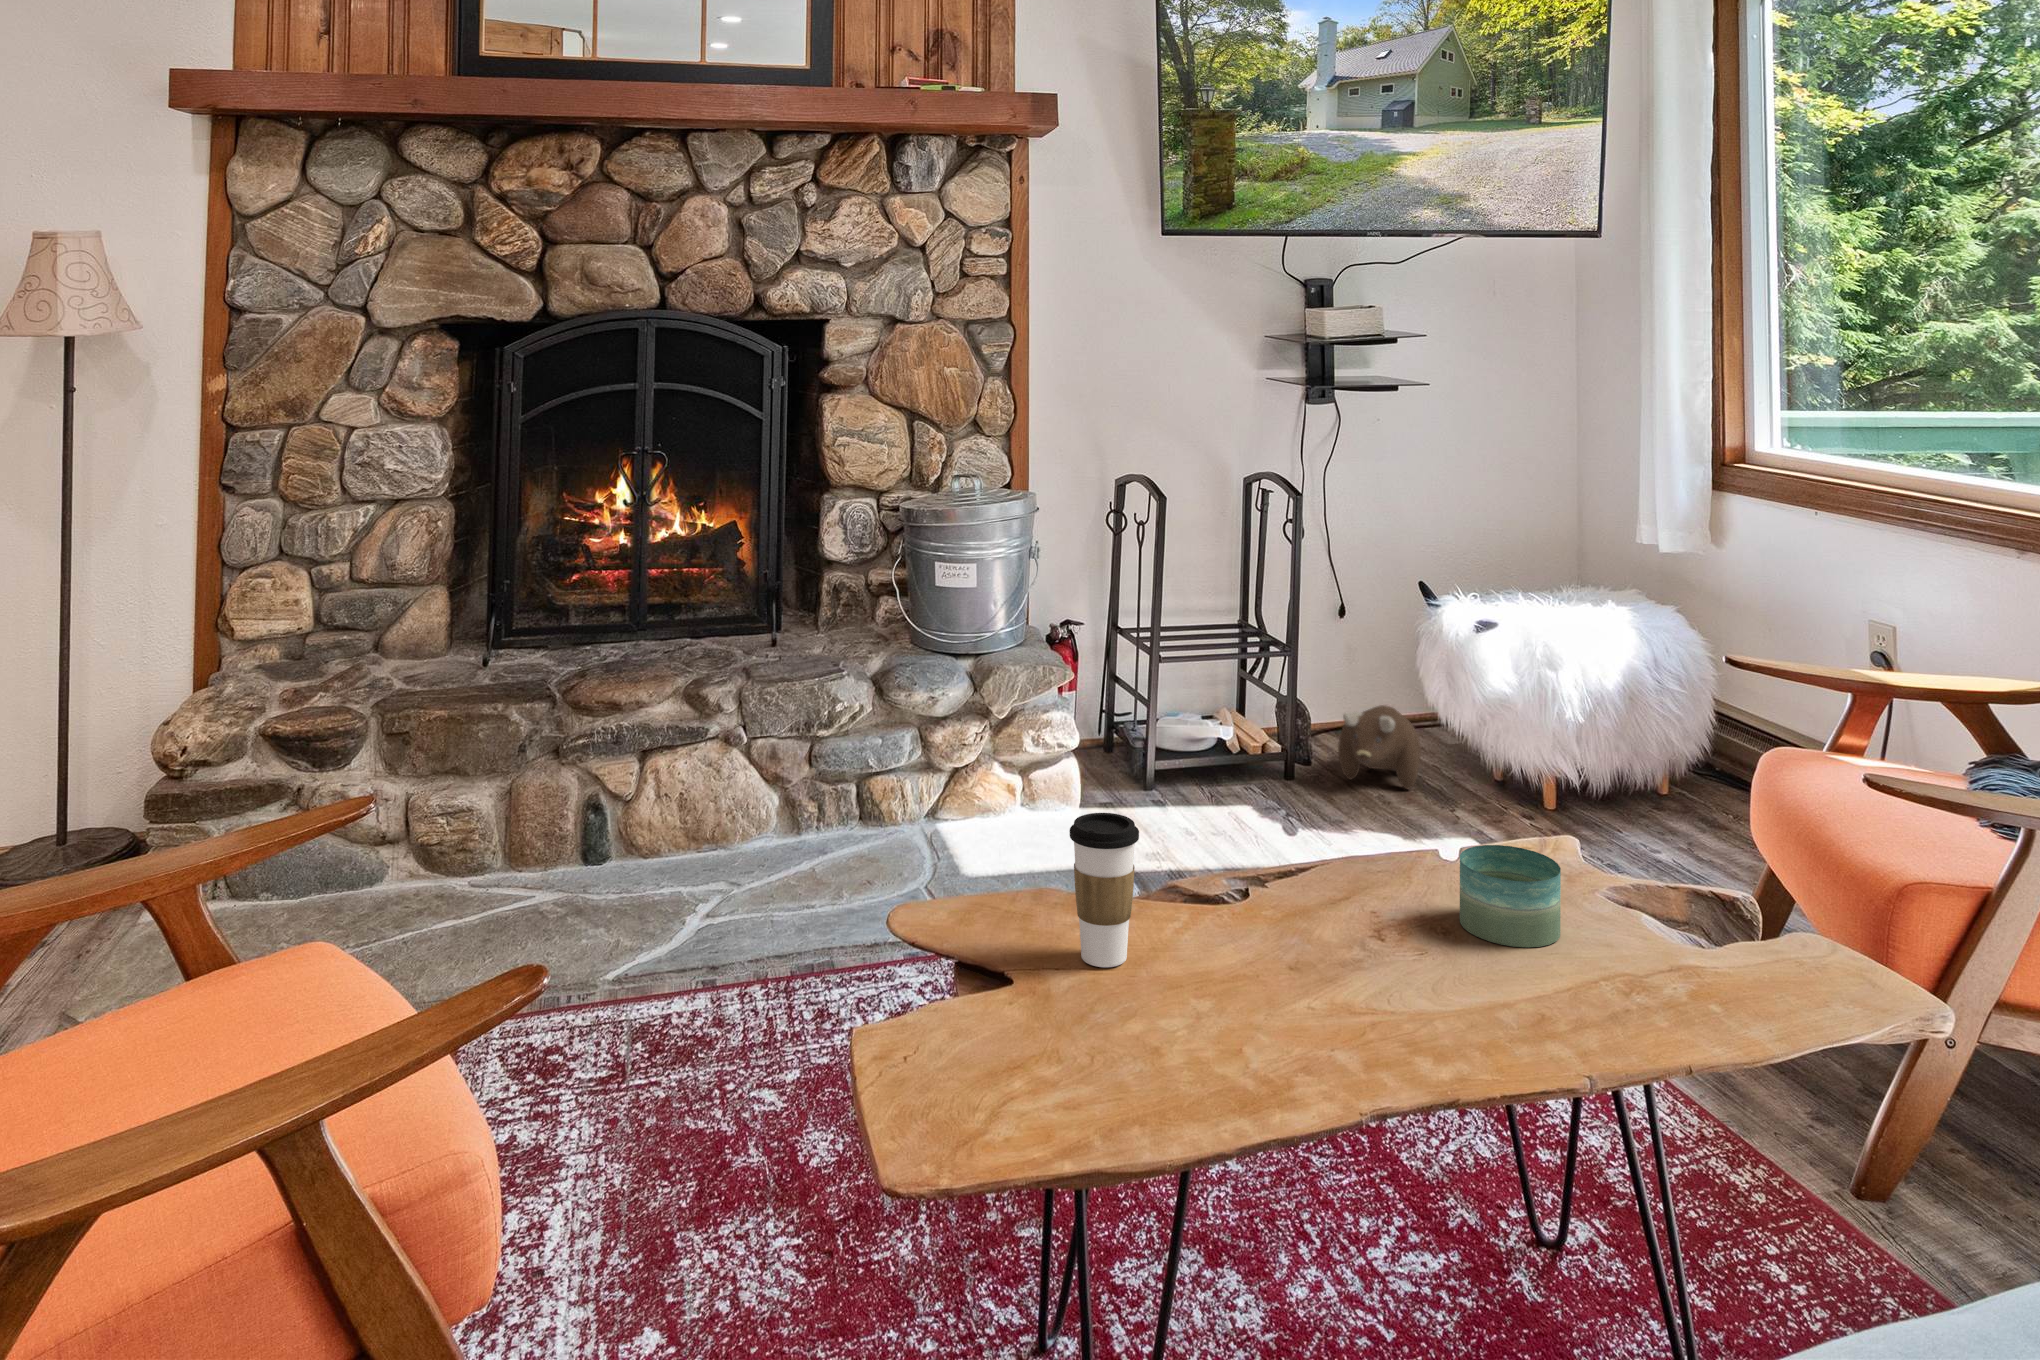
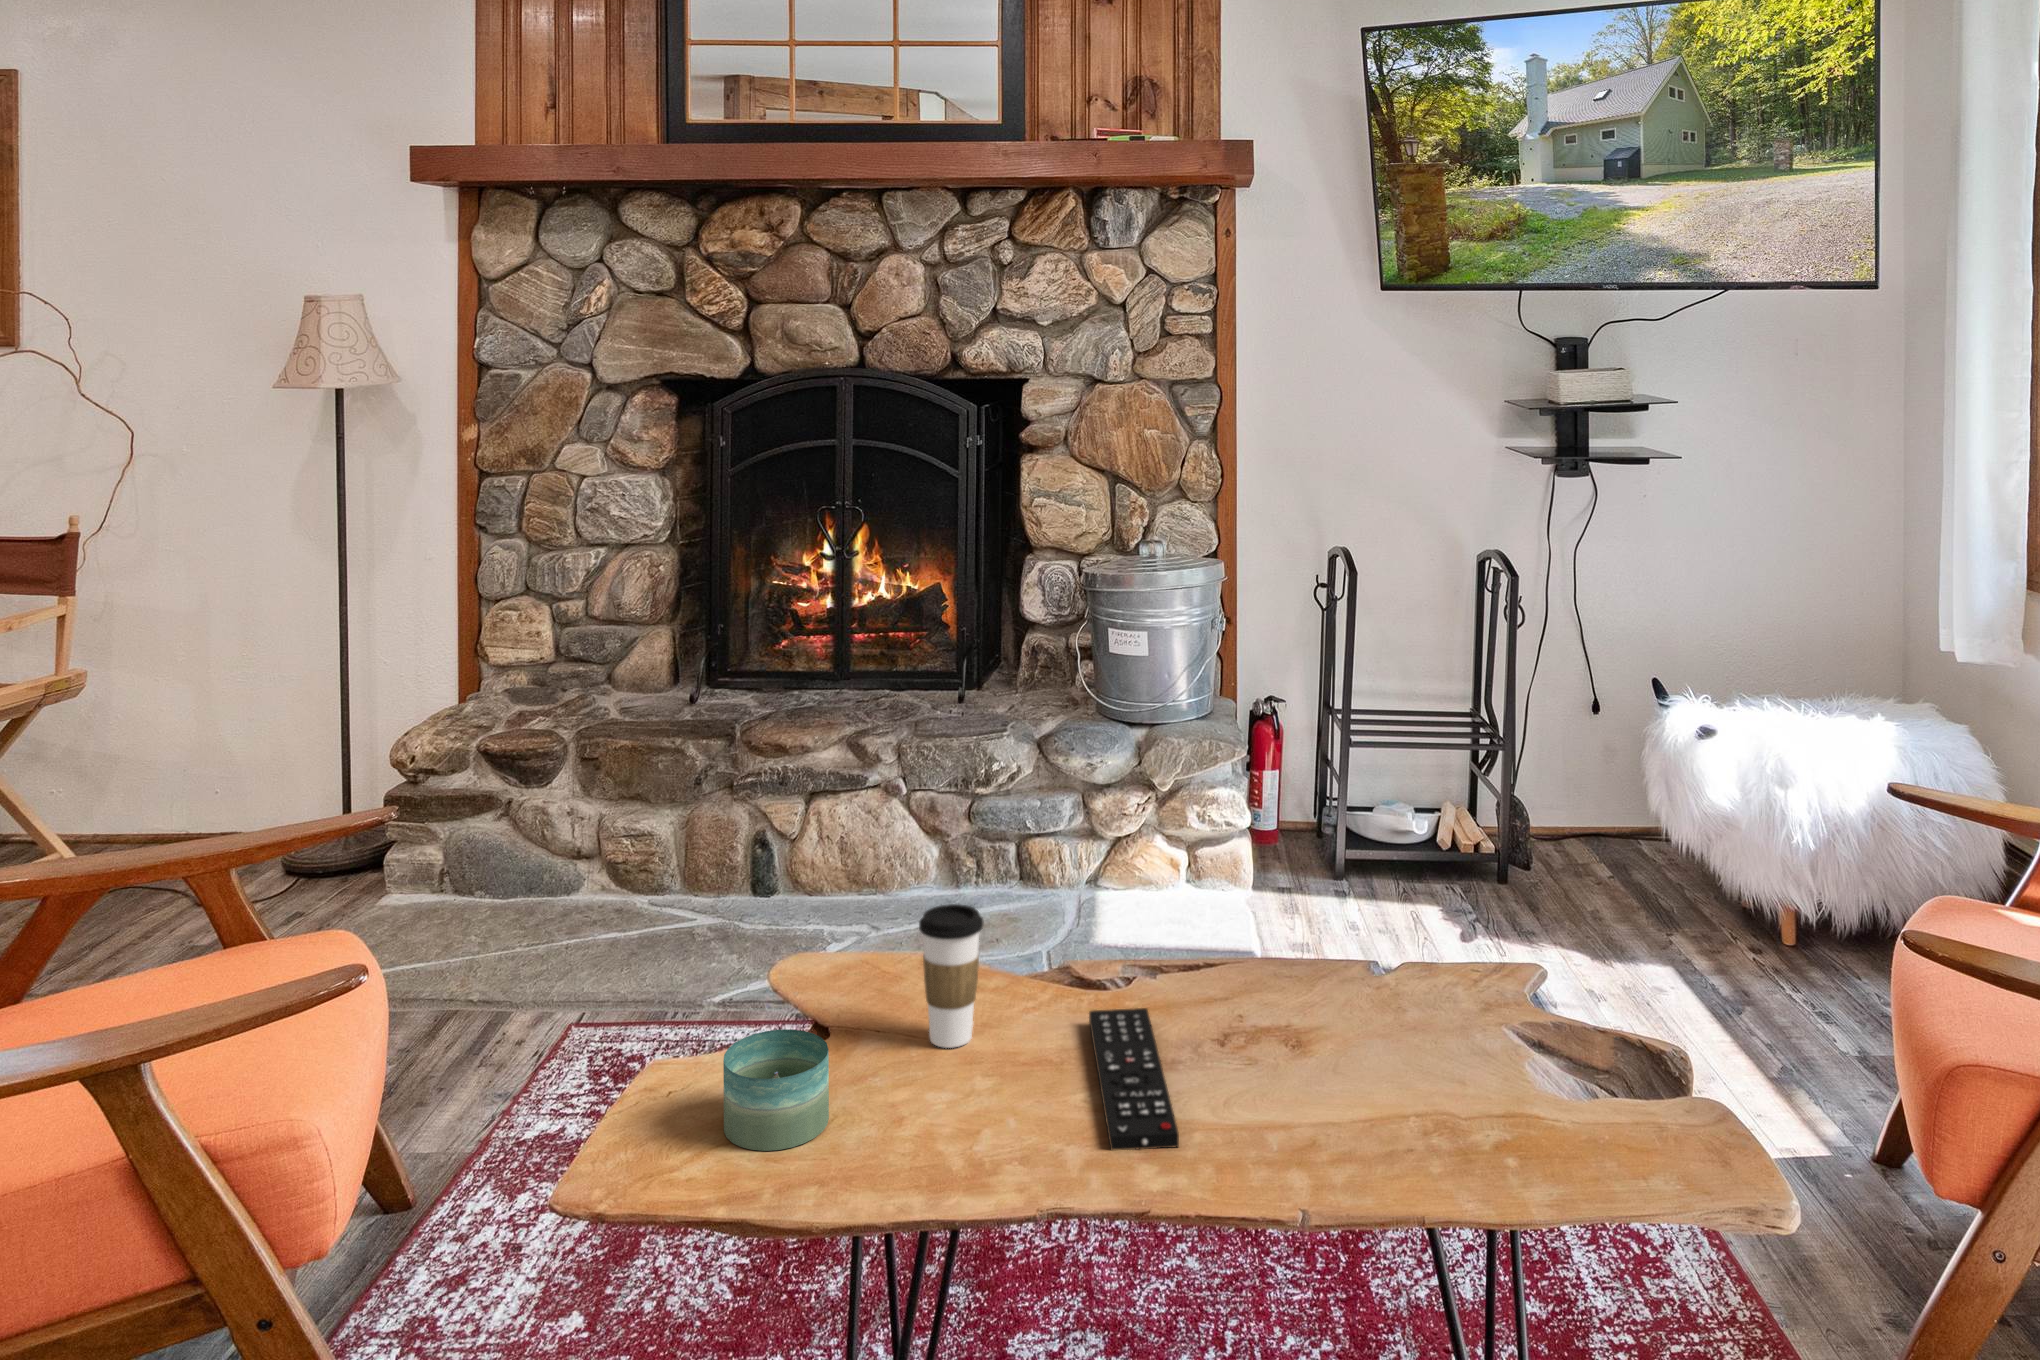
plush toy: present [1338,705,1421,789] -> none [1545,810,1647,906]
candle: present [1460,845,1561,947] -> present [723,1030,829,1151]
remote control: none [1225,903,1438,1047] -> present [1089,1008,1179,1150]

